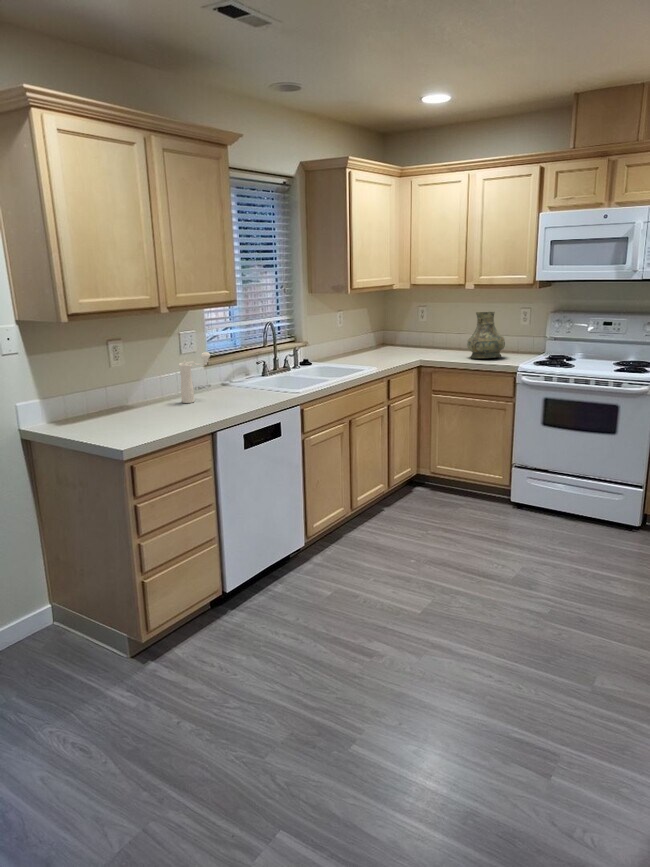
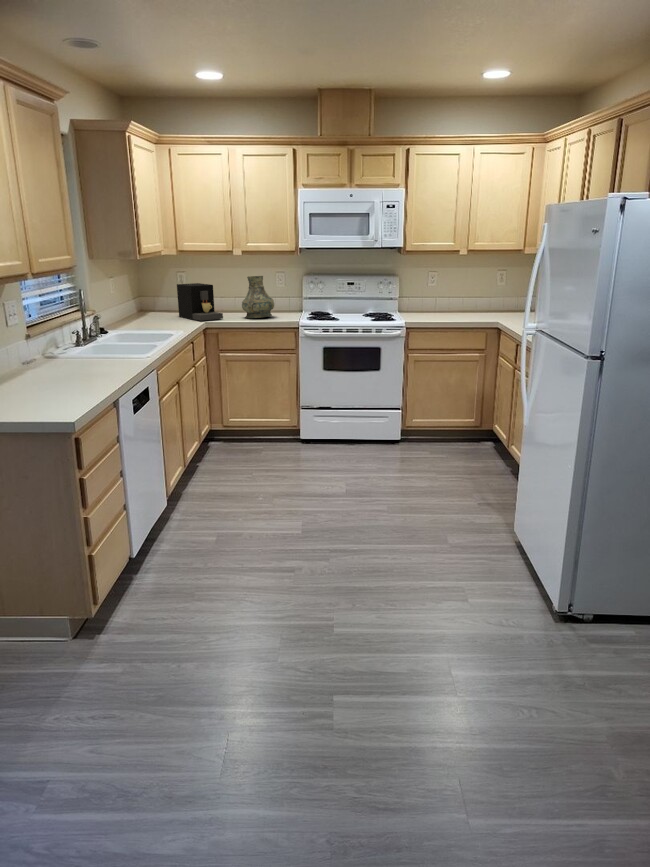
coffee maker: none [407,318,444,358] -> present [177,283,223,321]
pepper mill: present [179,352,210,403] -> none [27,320,57,376]

